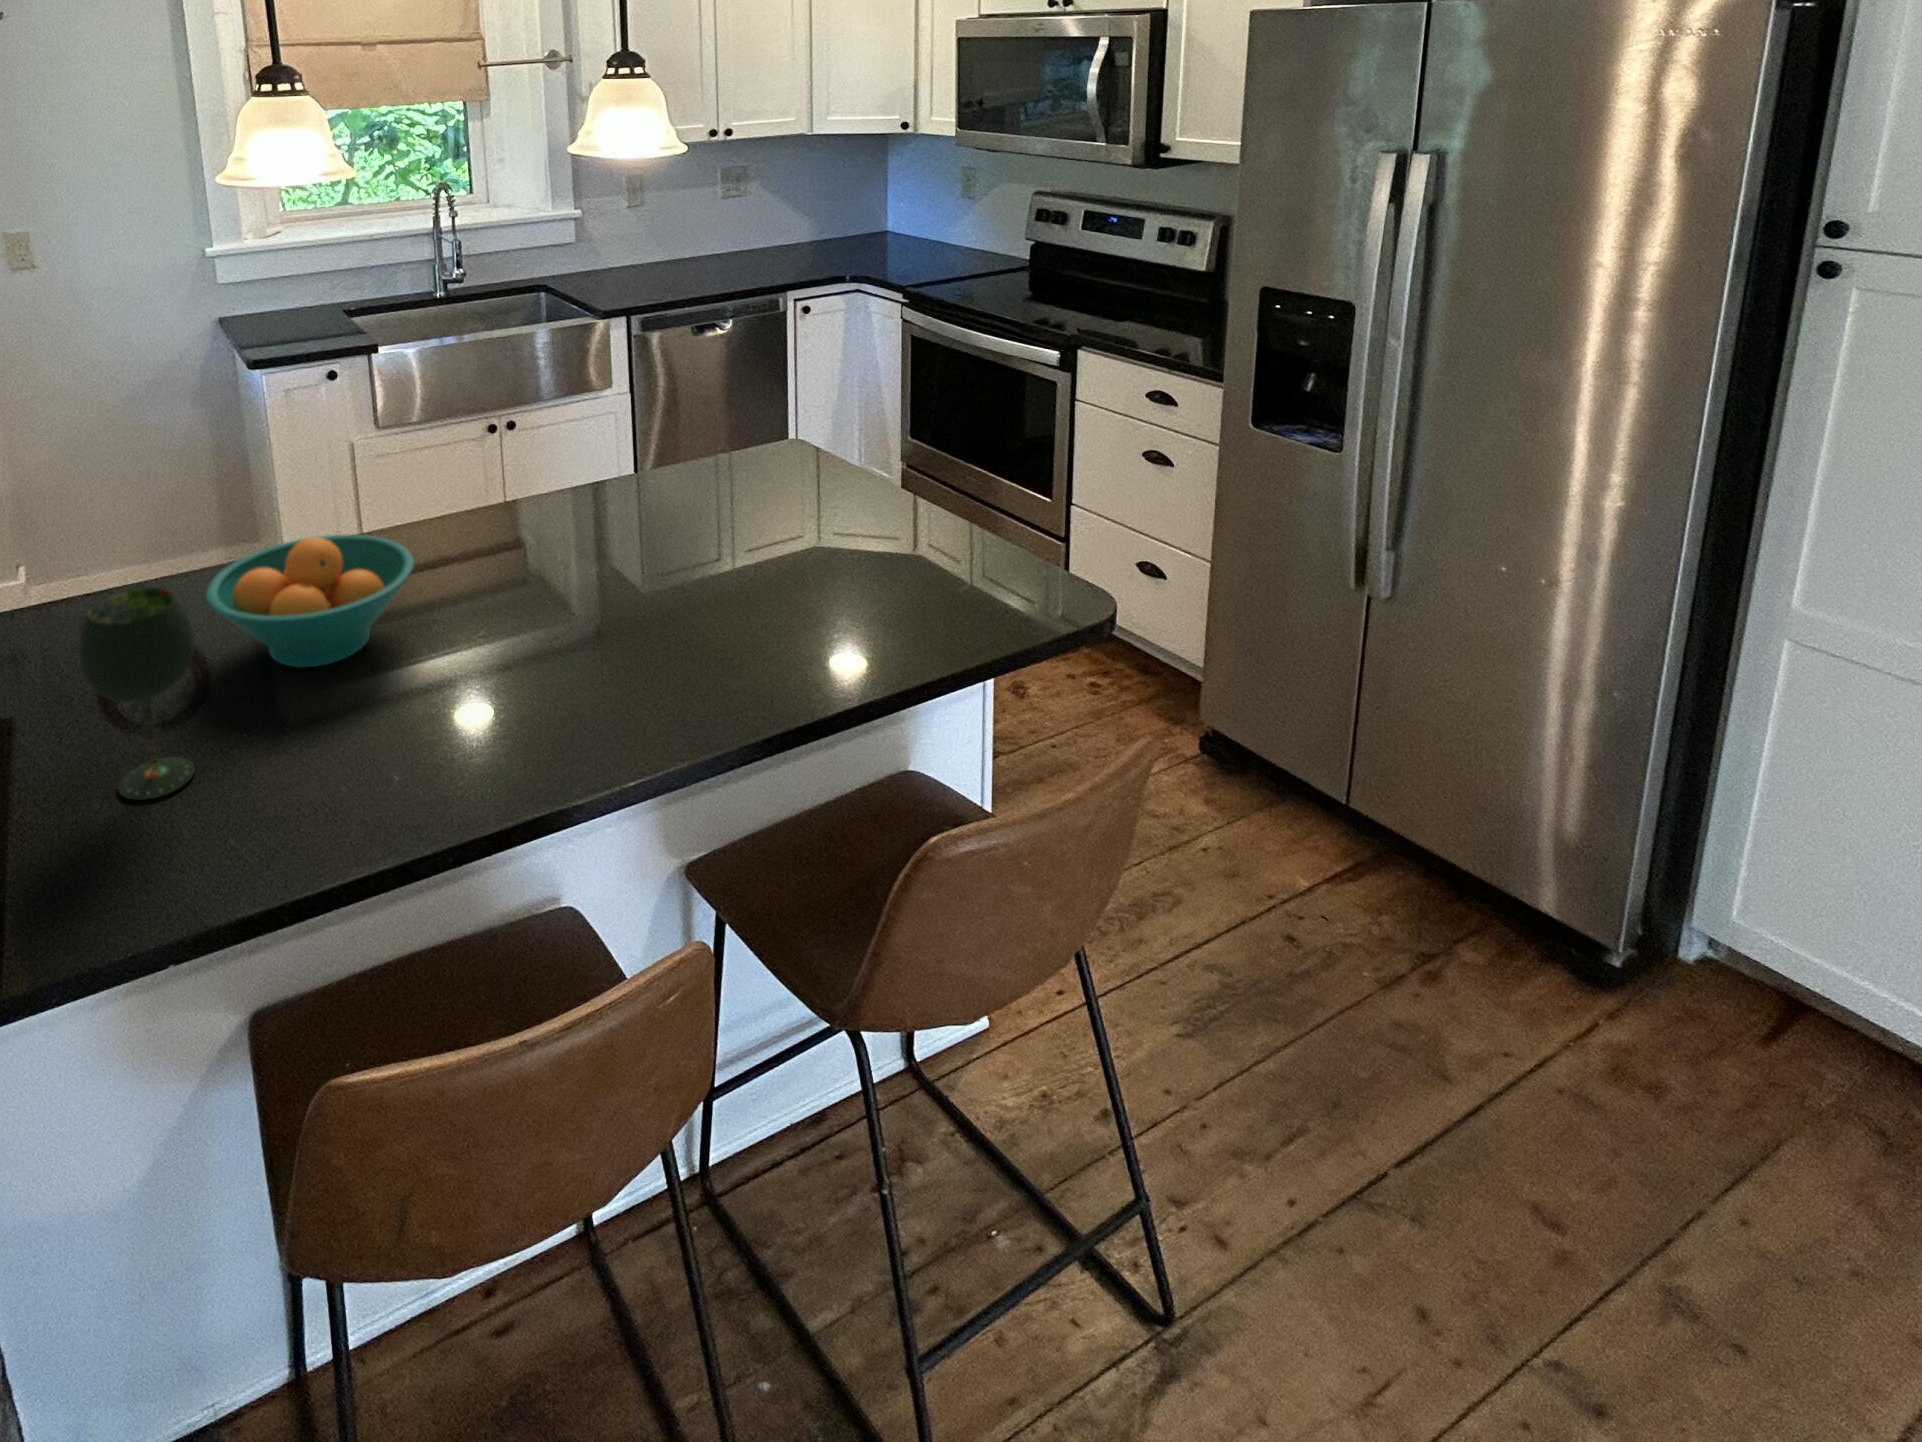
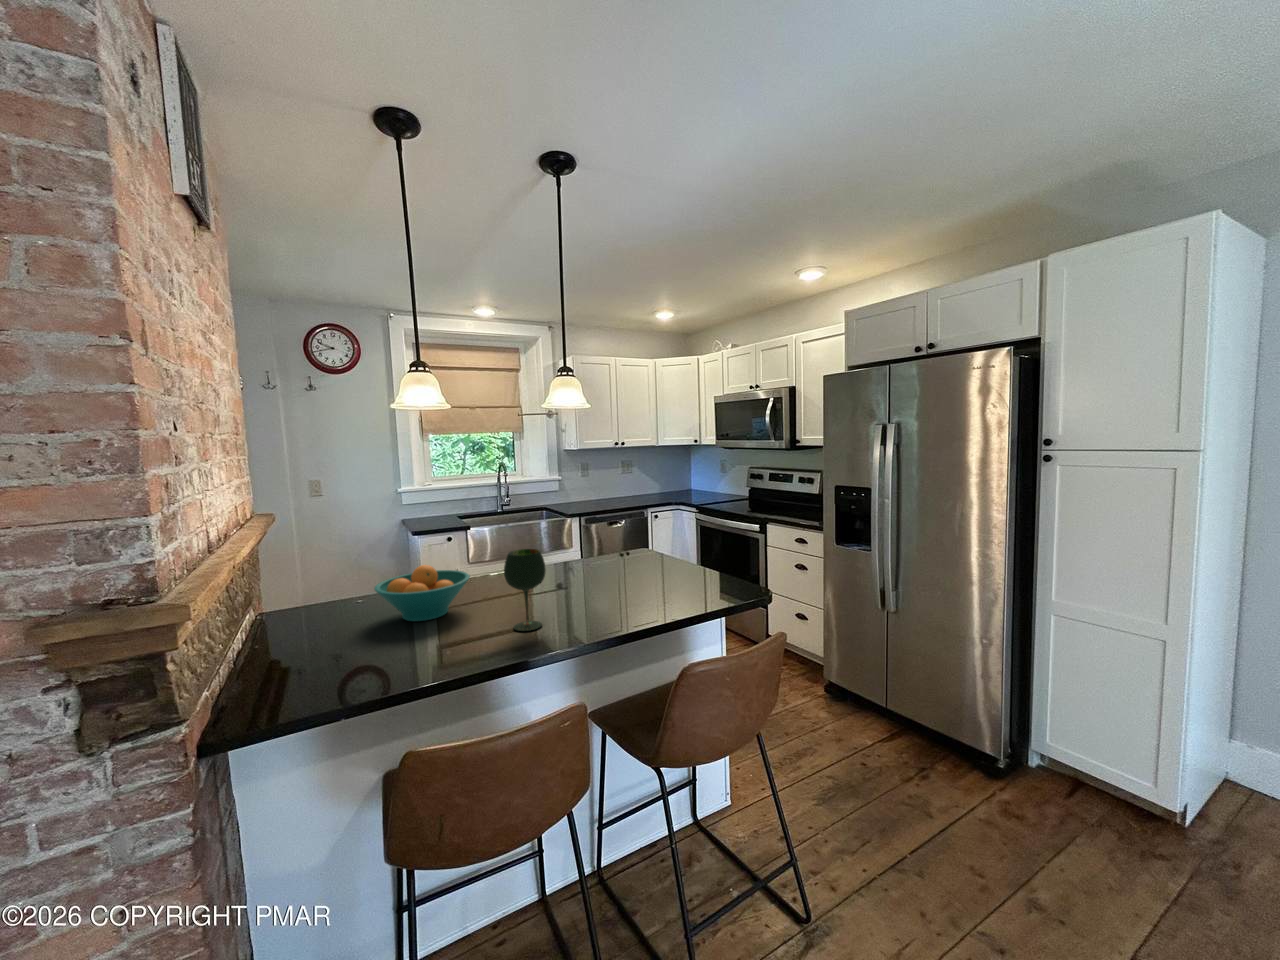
wine glass: present [79,588,195,800] -> present [504,549,546,631]

